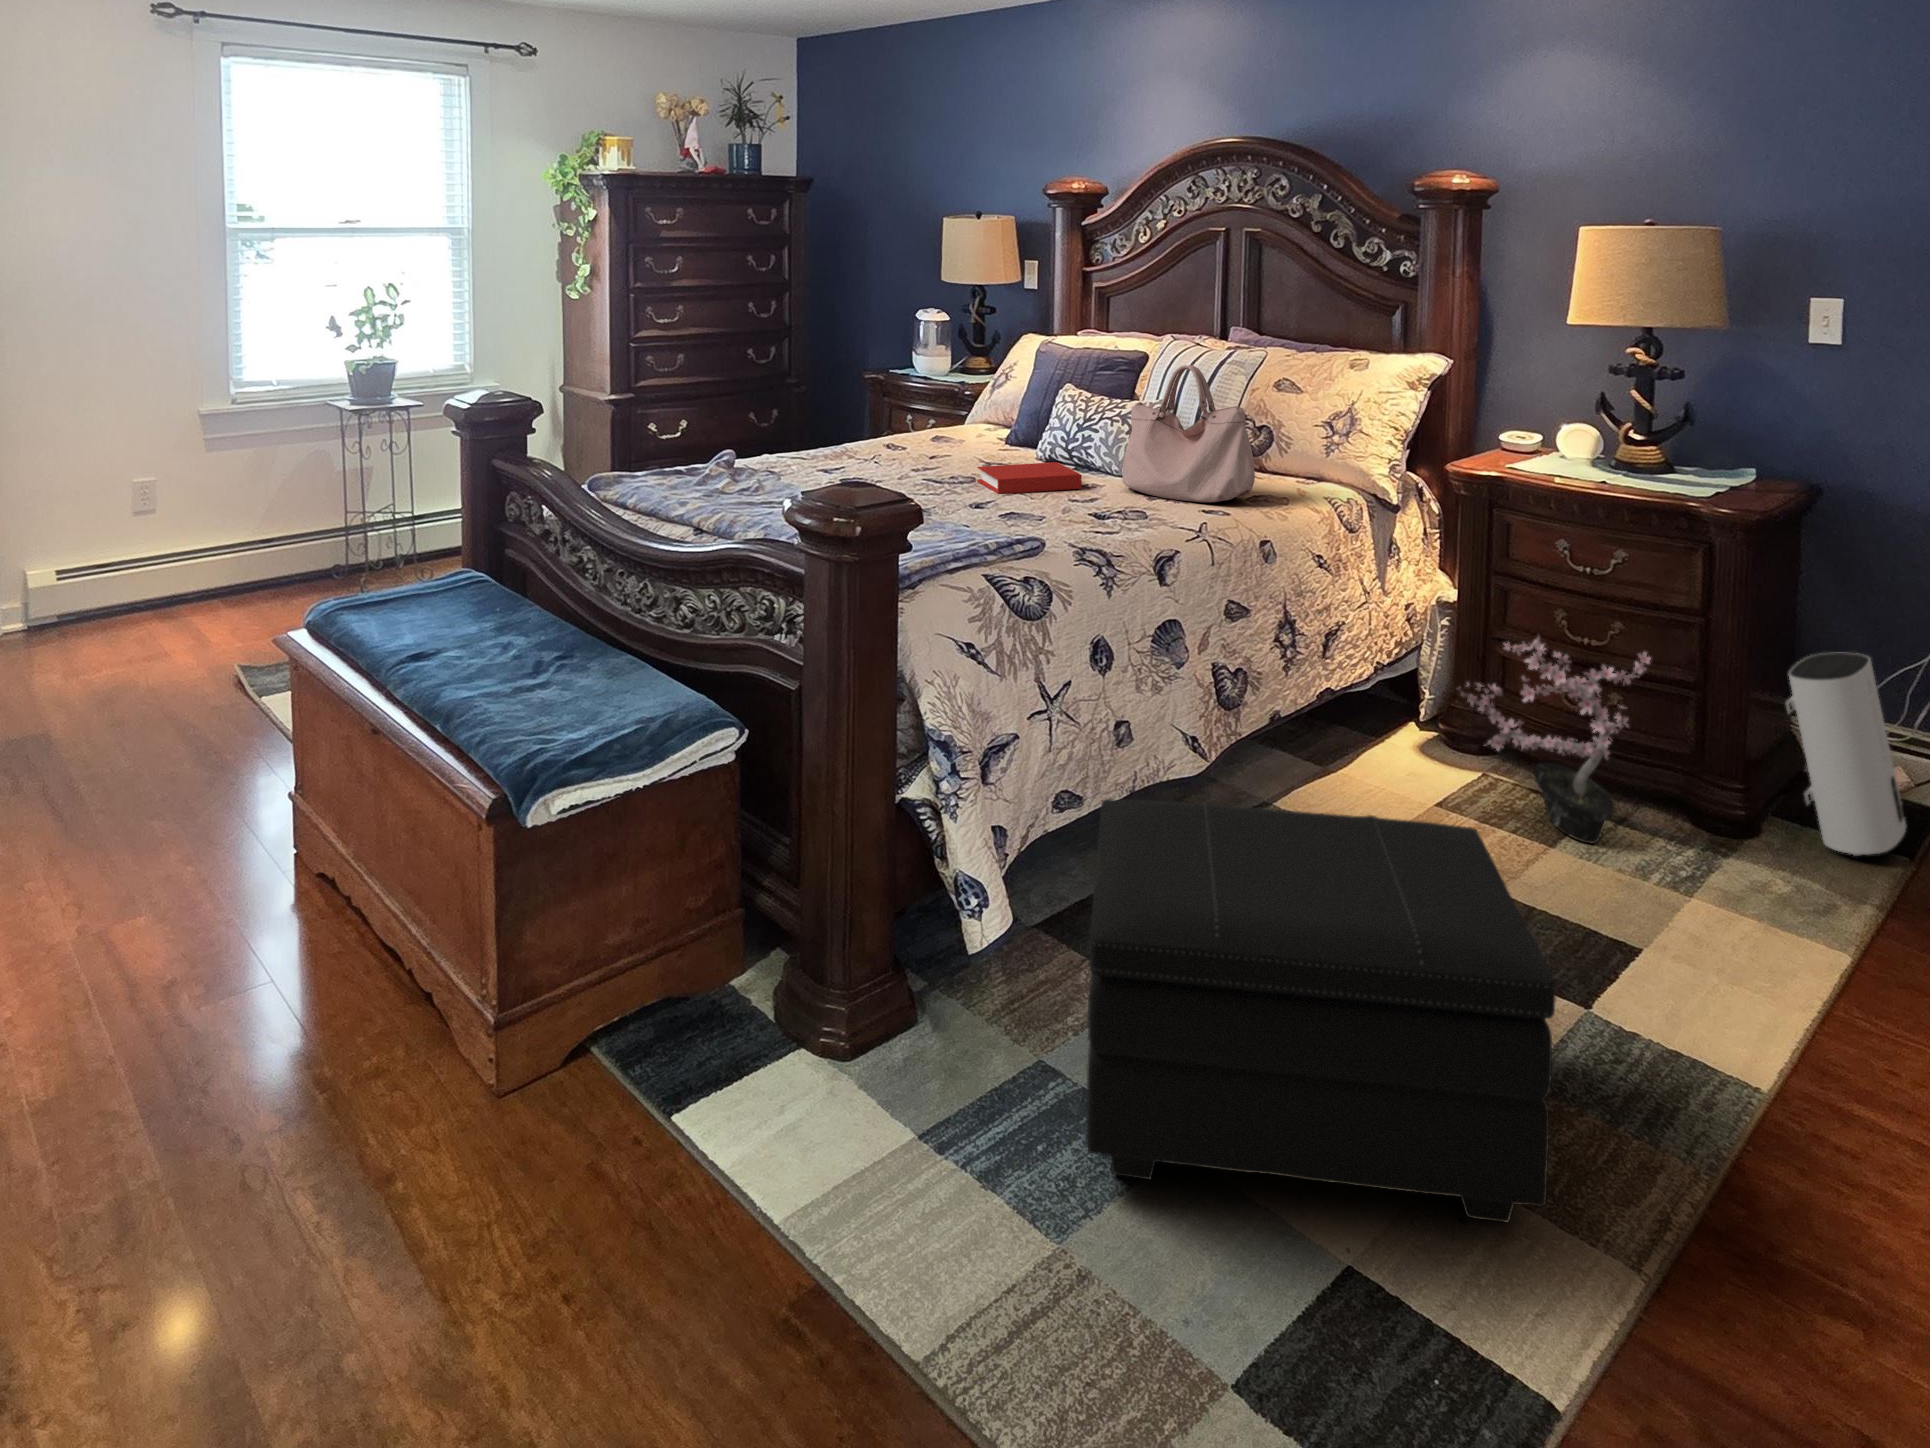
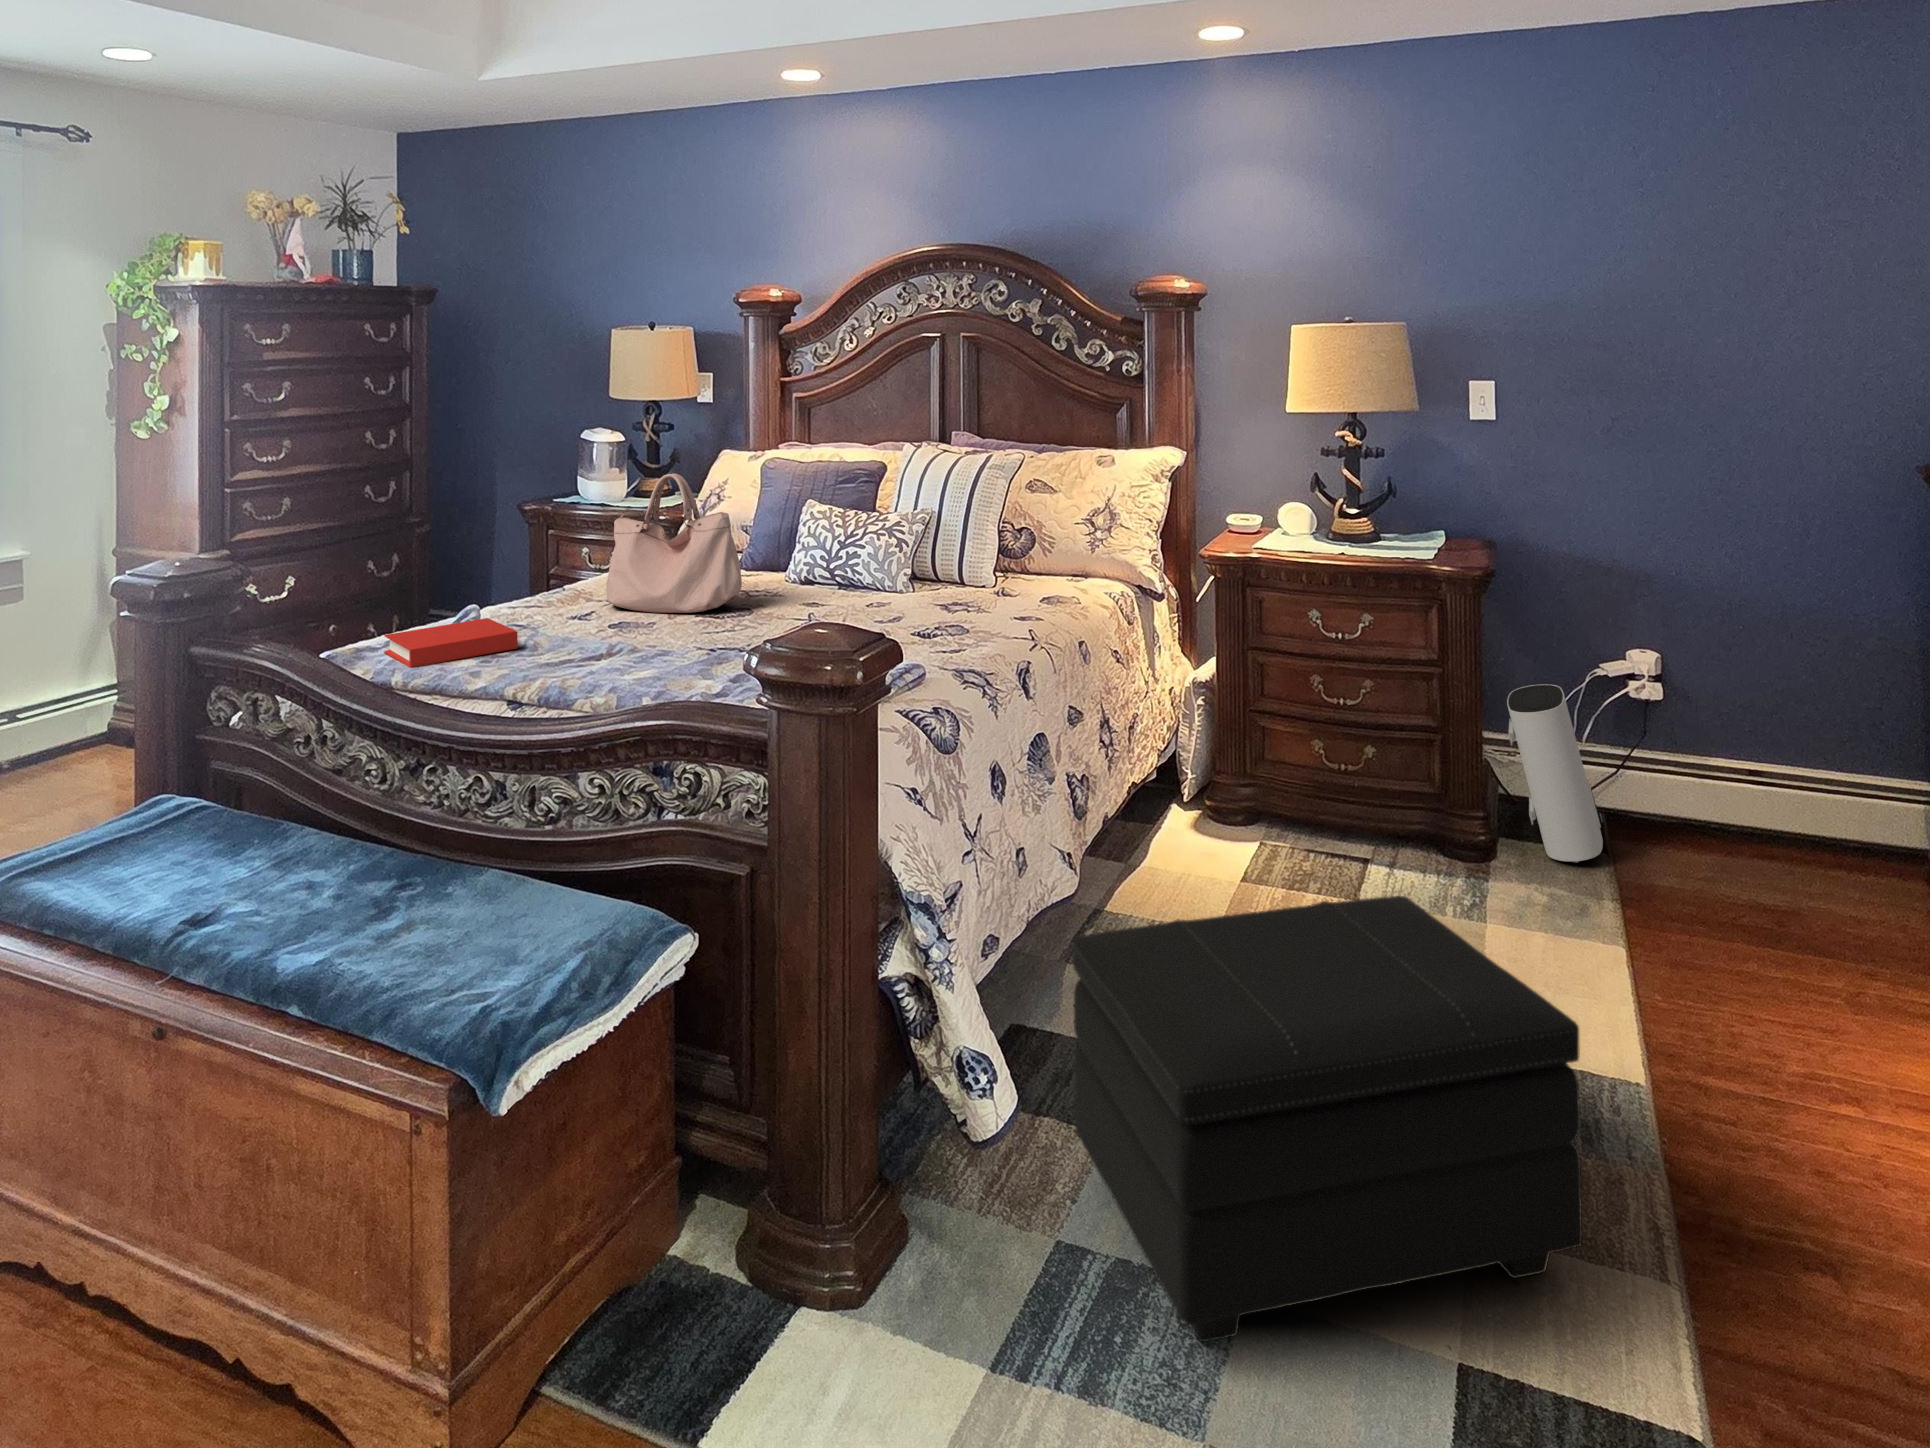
handbag: present [1122,365,1255,502] -> present [606,473,742,613]
book: present [977,462,1082,494] -> present [384,618,518,668]
potted plant: present [1459,637,1650,844] -> none [1244,694,1424,894]

